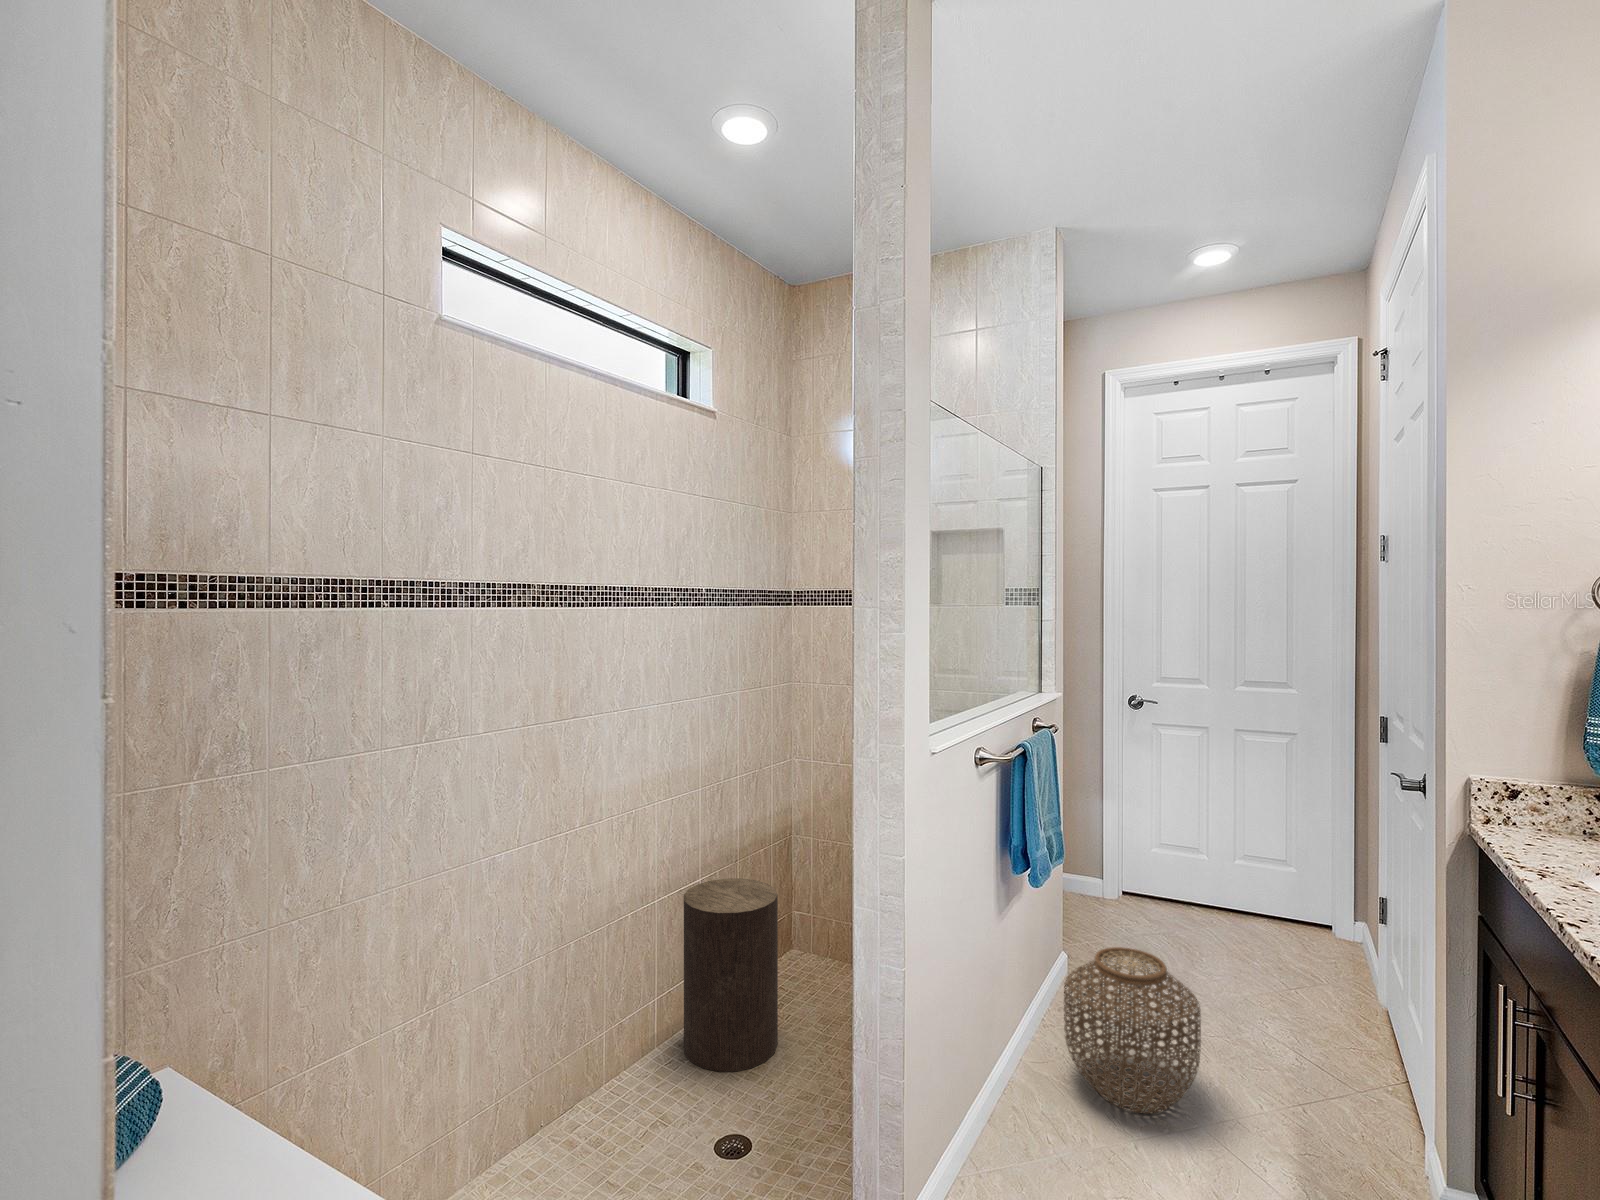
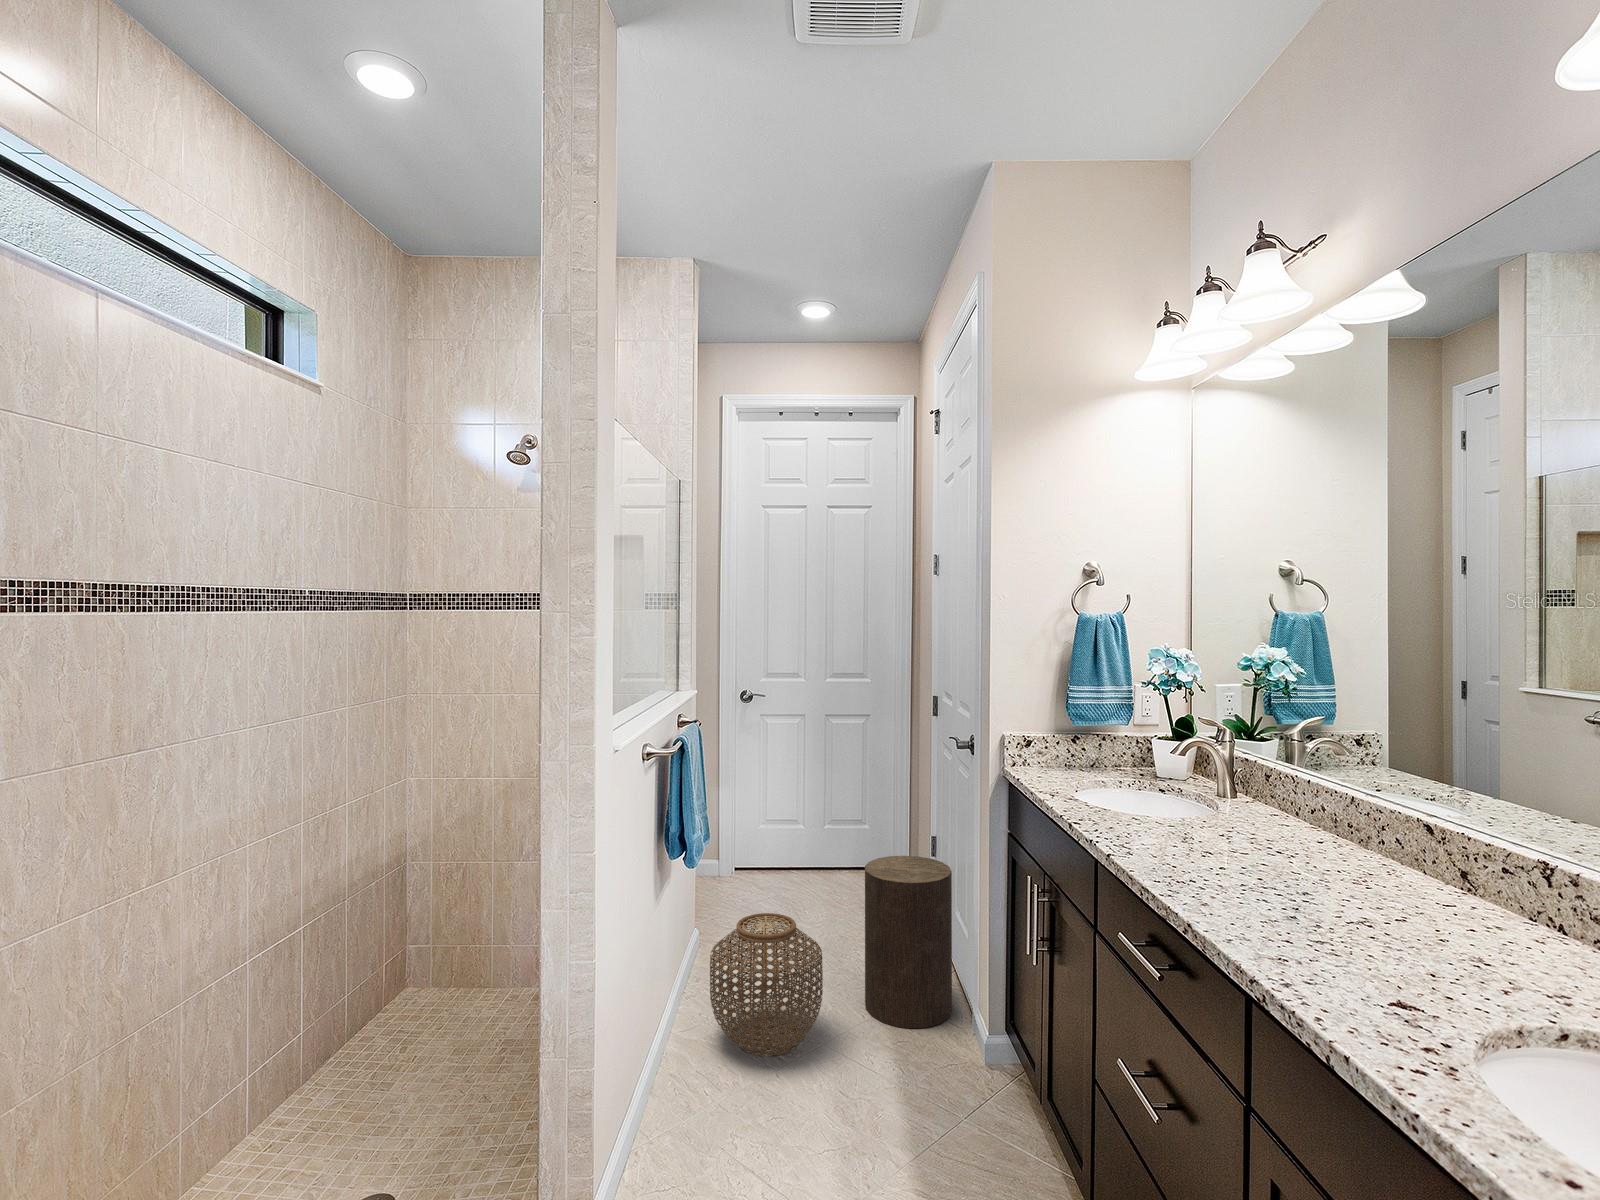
stool: present [684,878,778,1072] -> present [865,856,952,1028]

